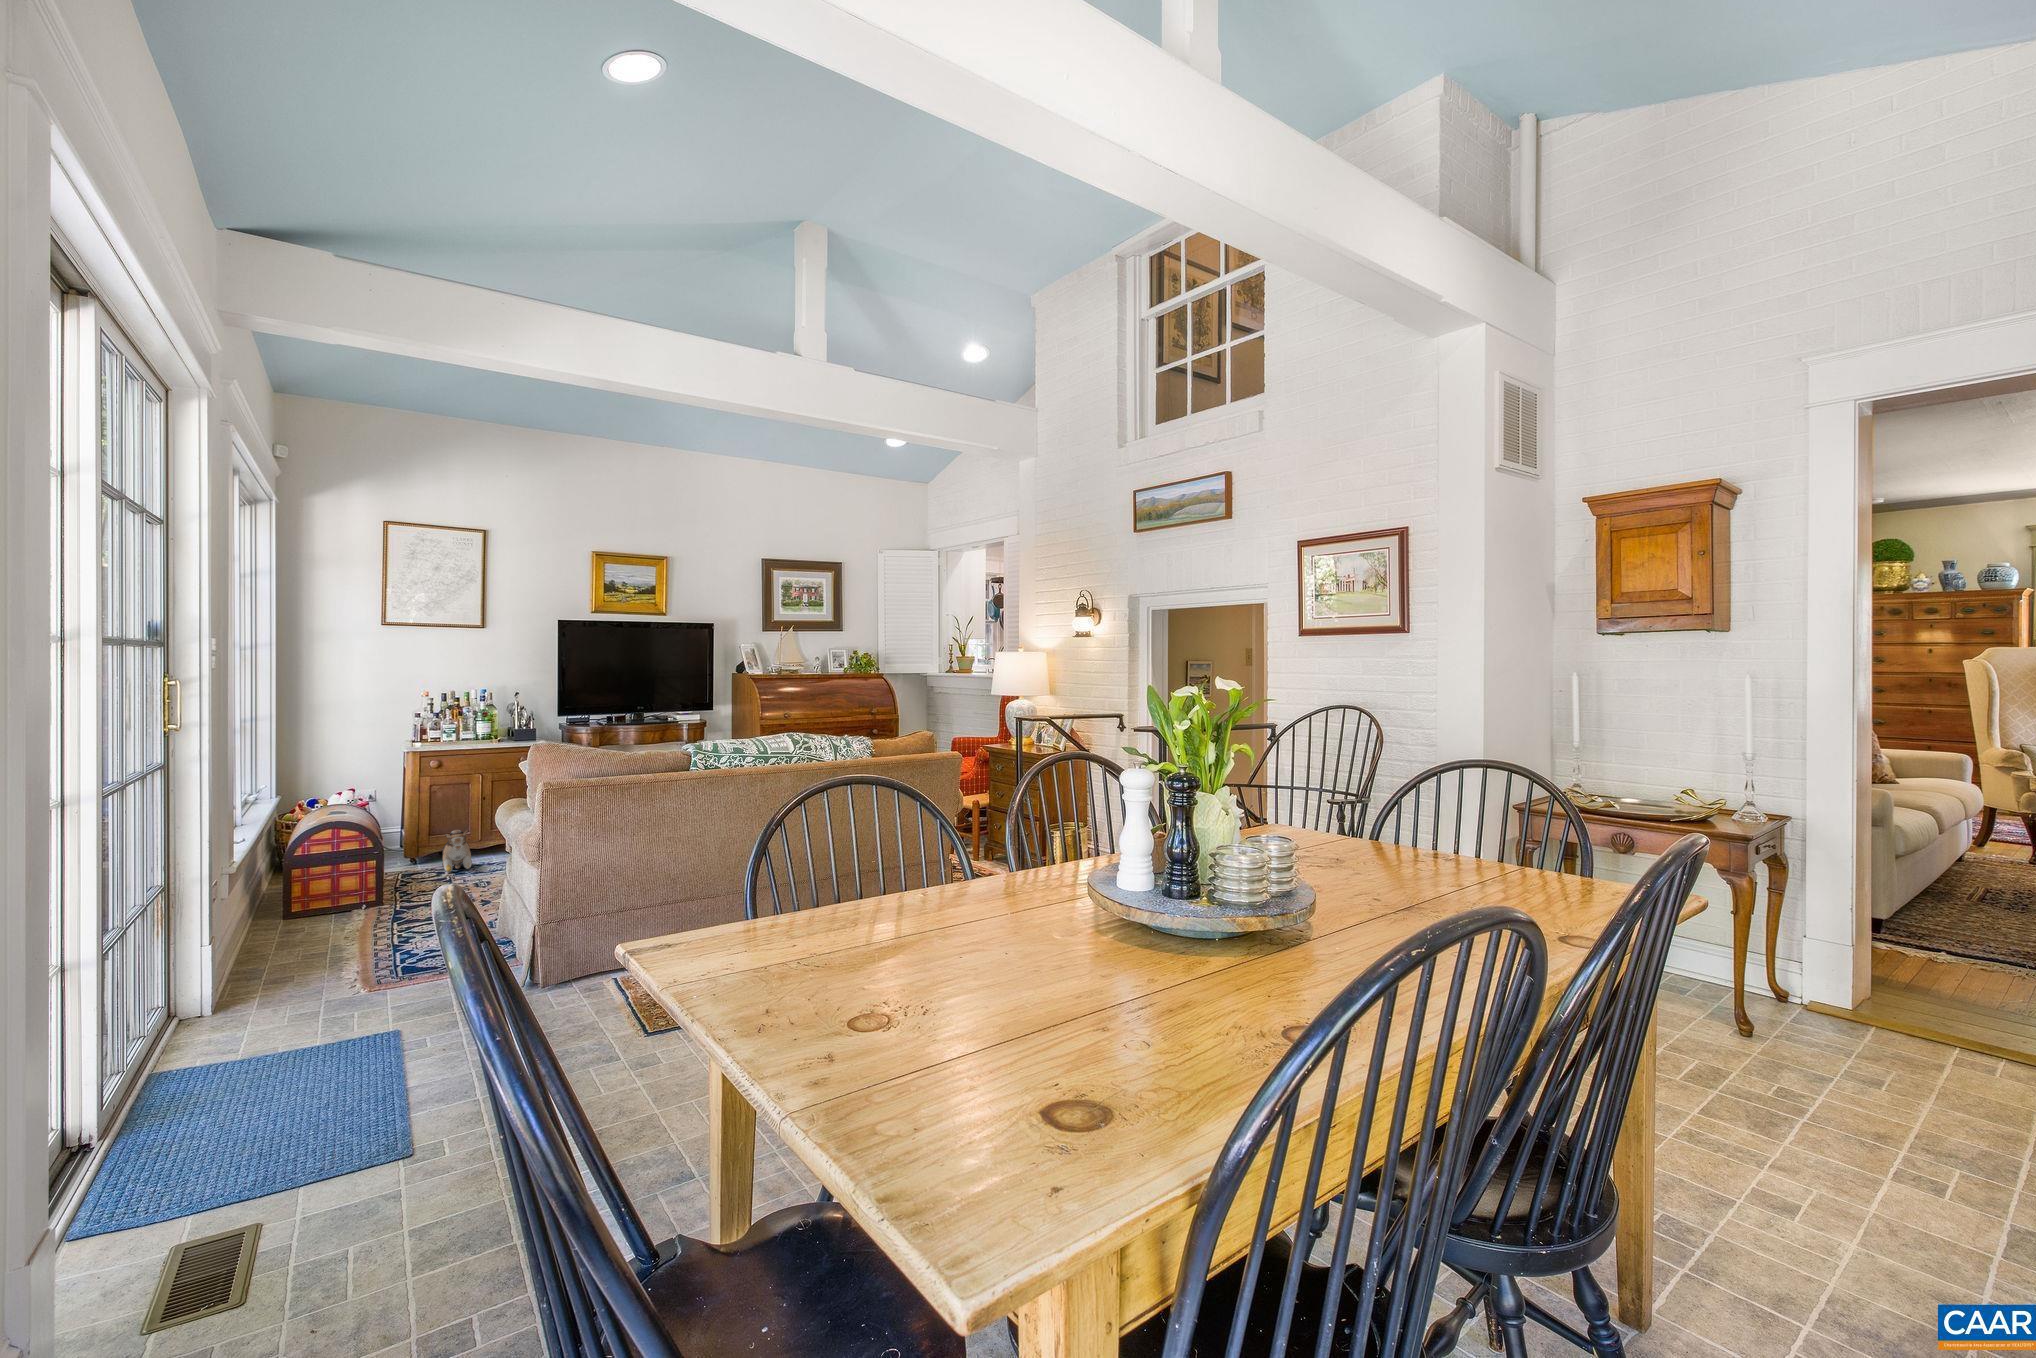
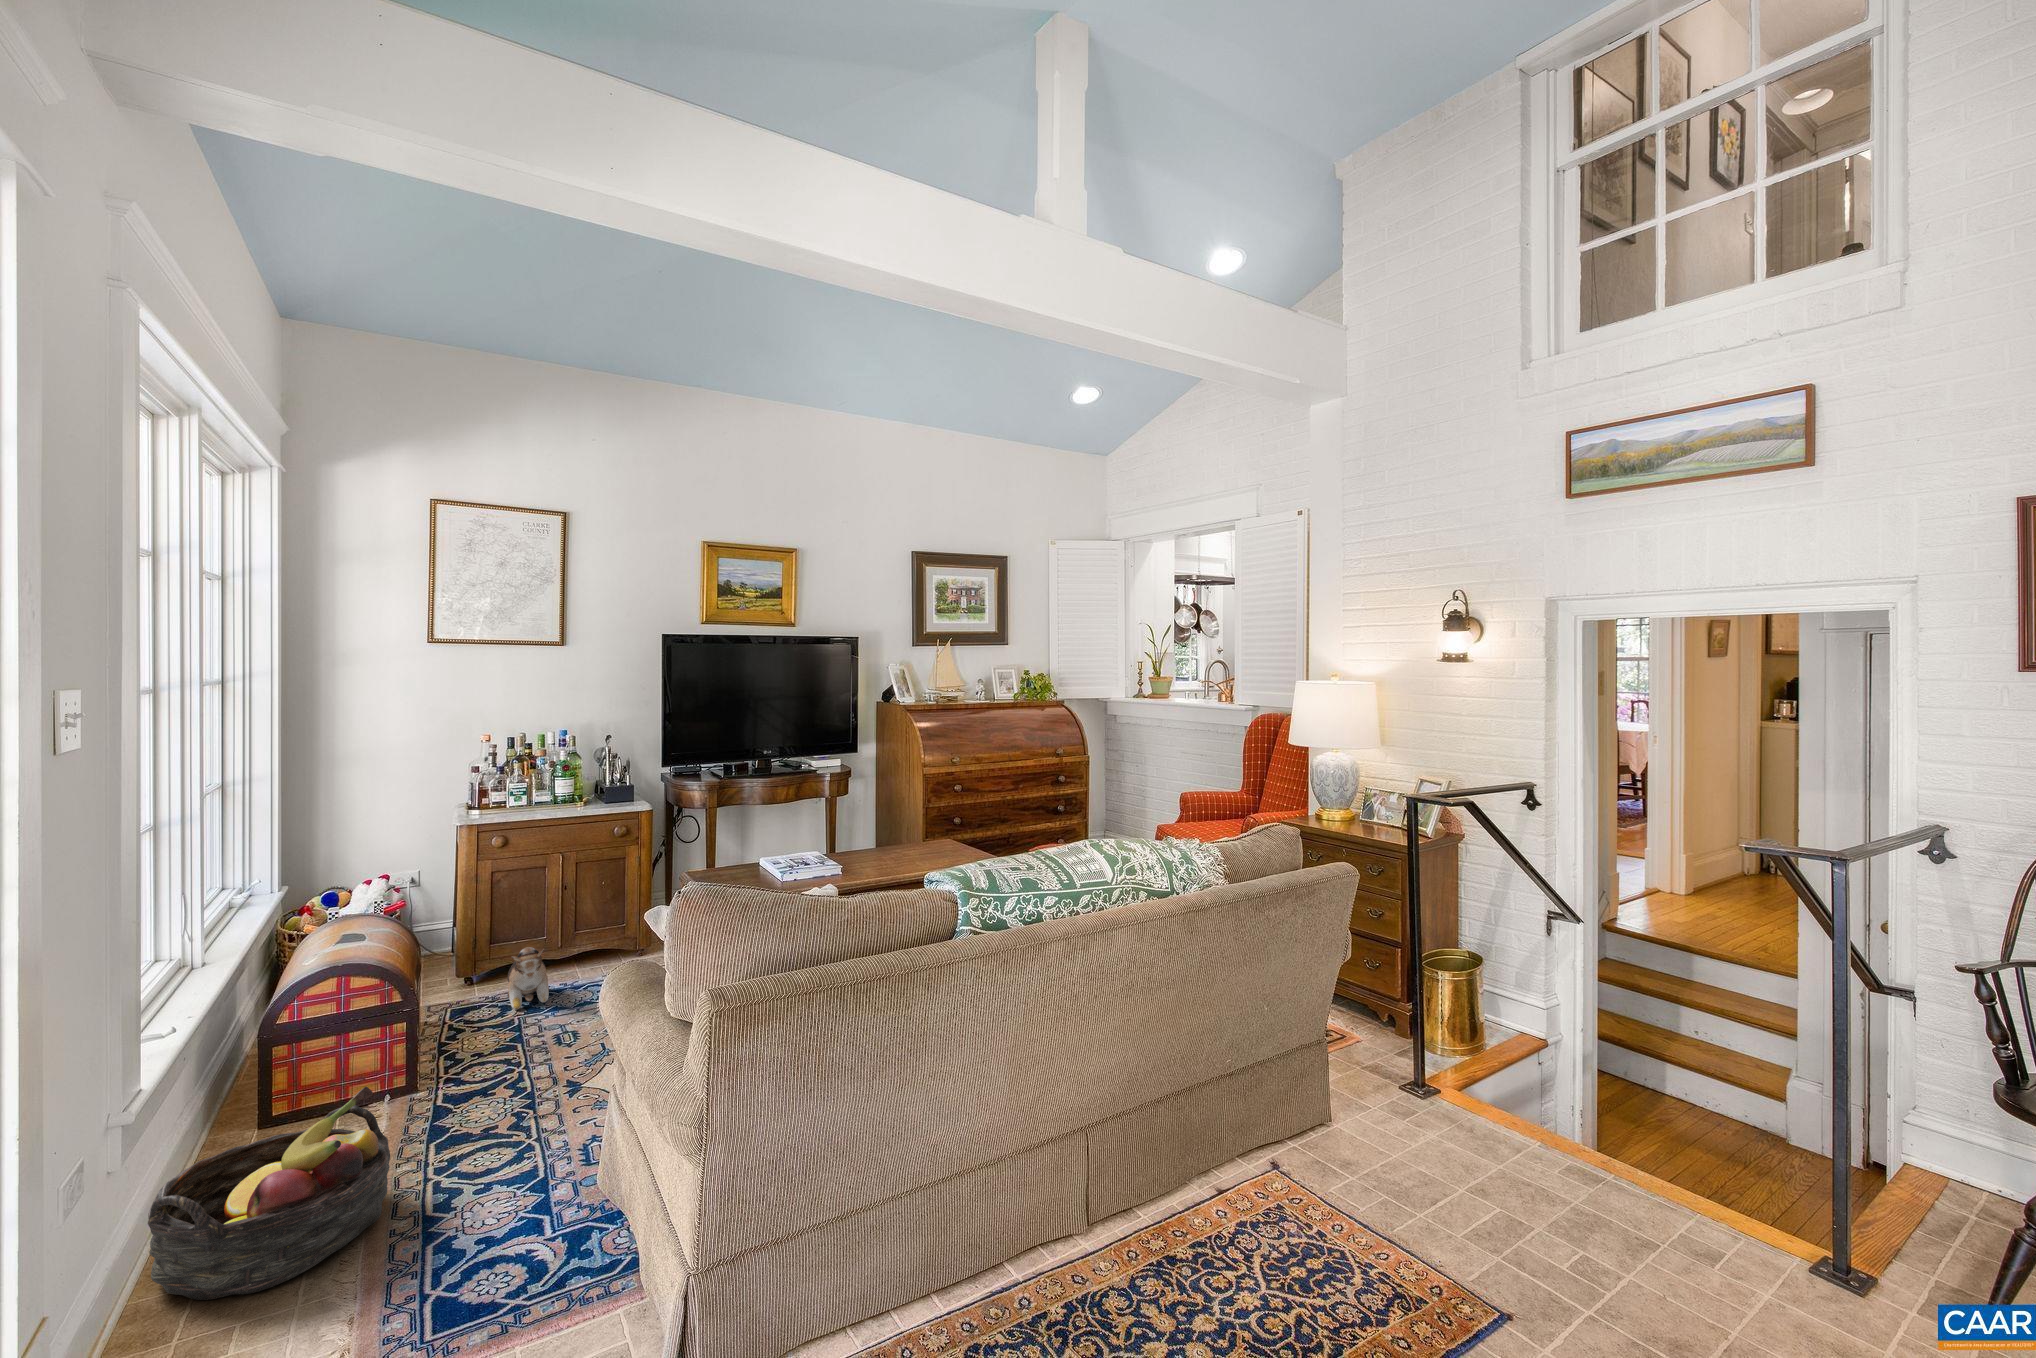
basket: none [238,878,371,971] -> present [148,1087,390,1300]

